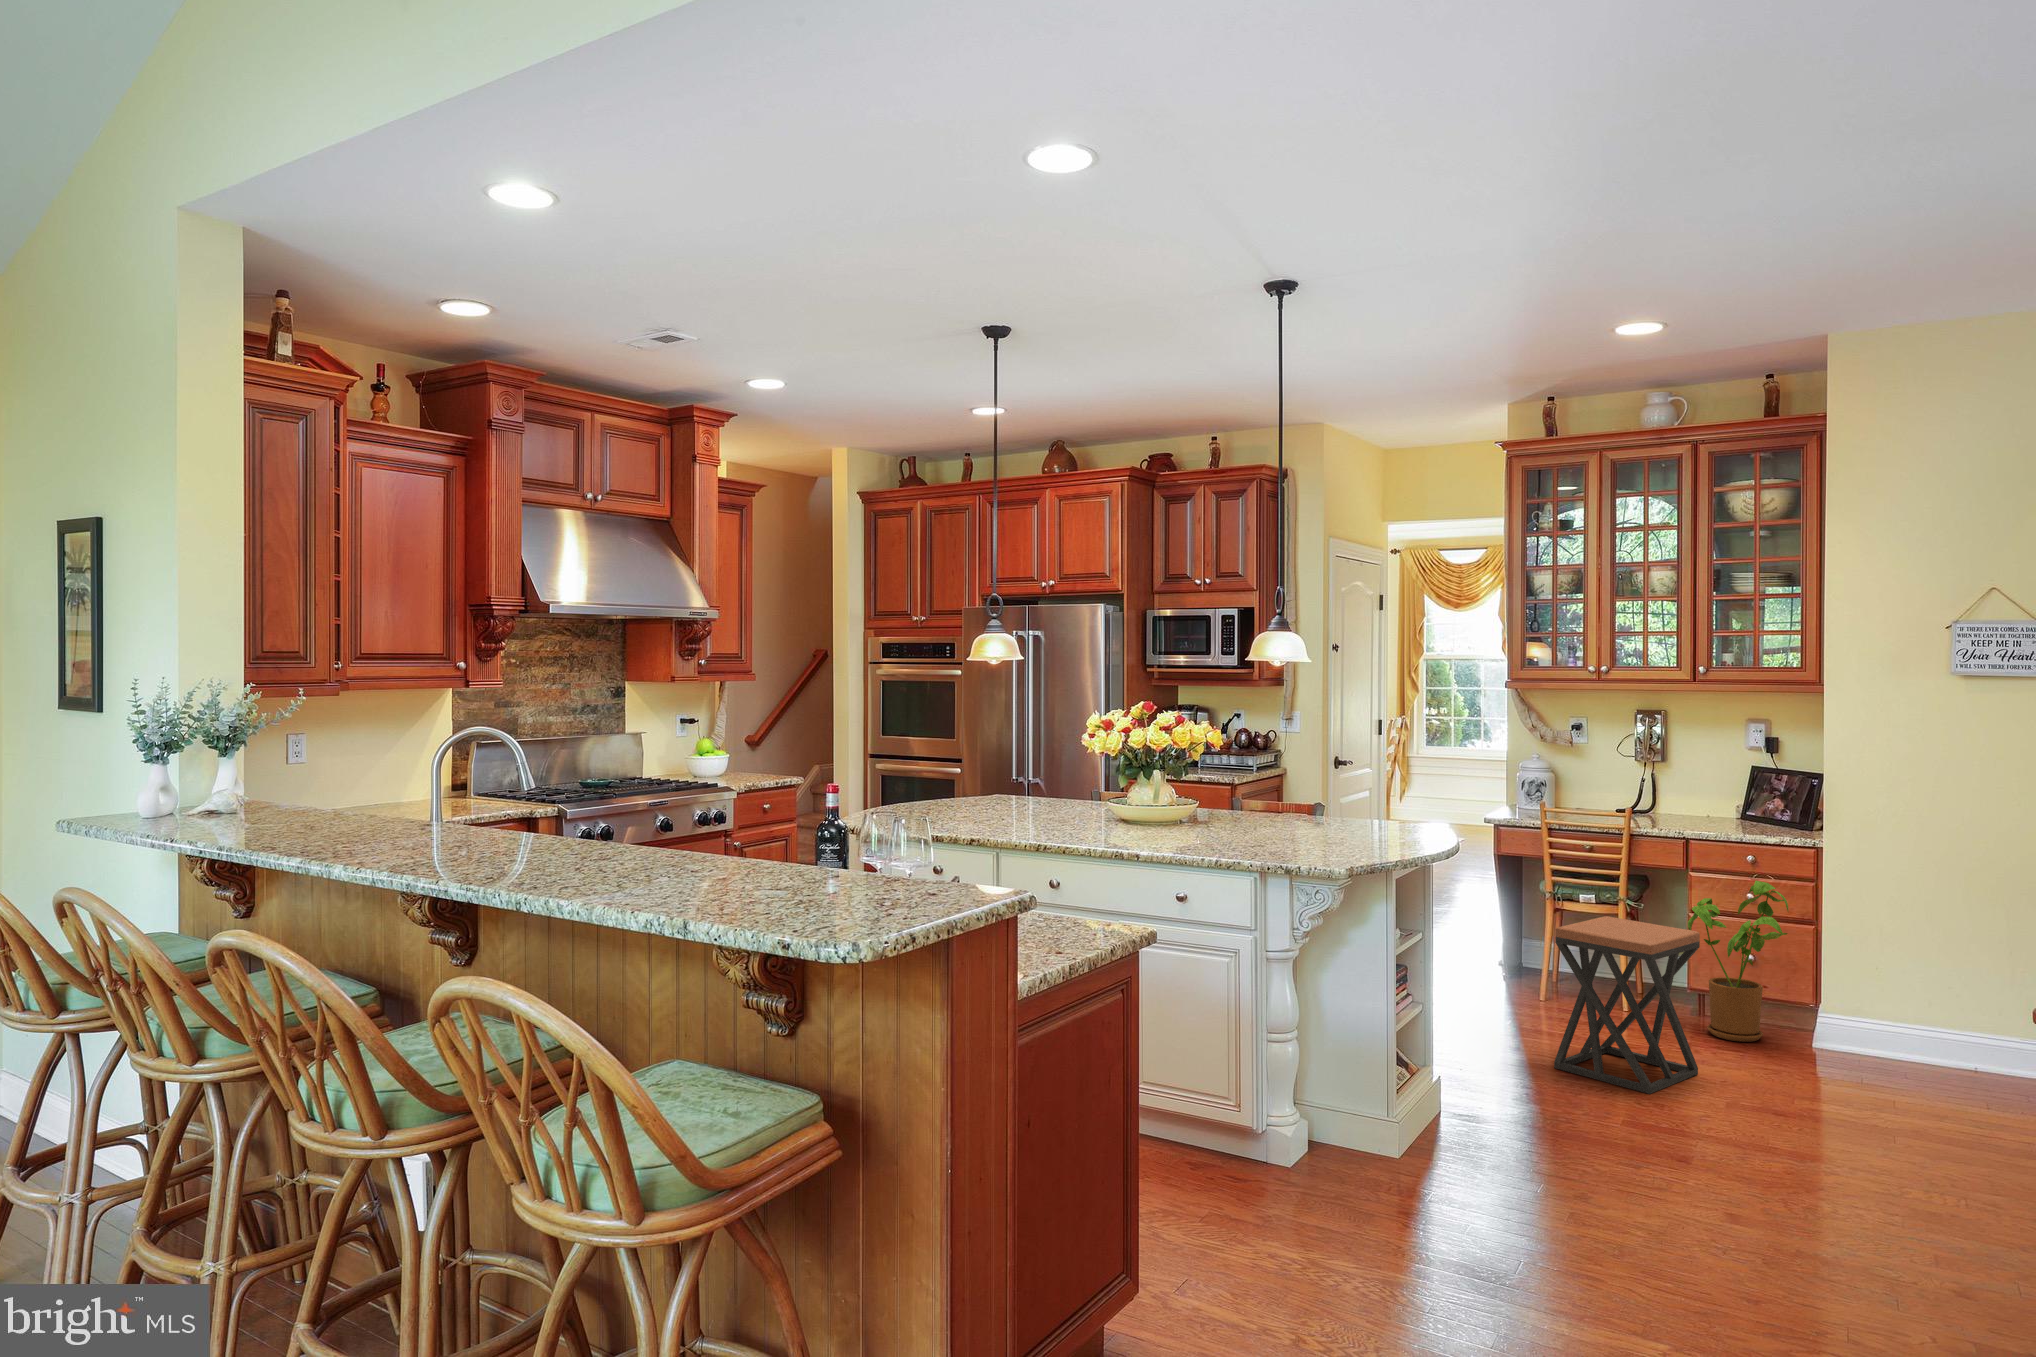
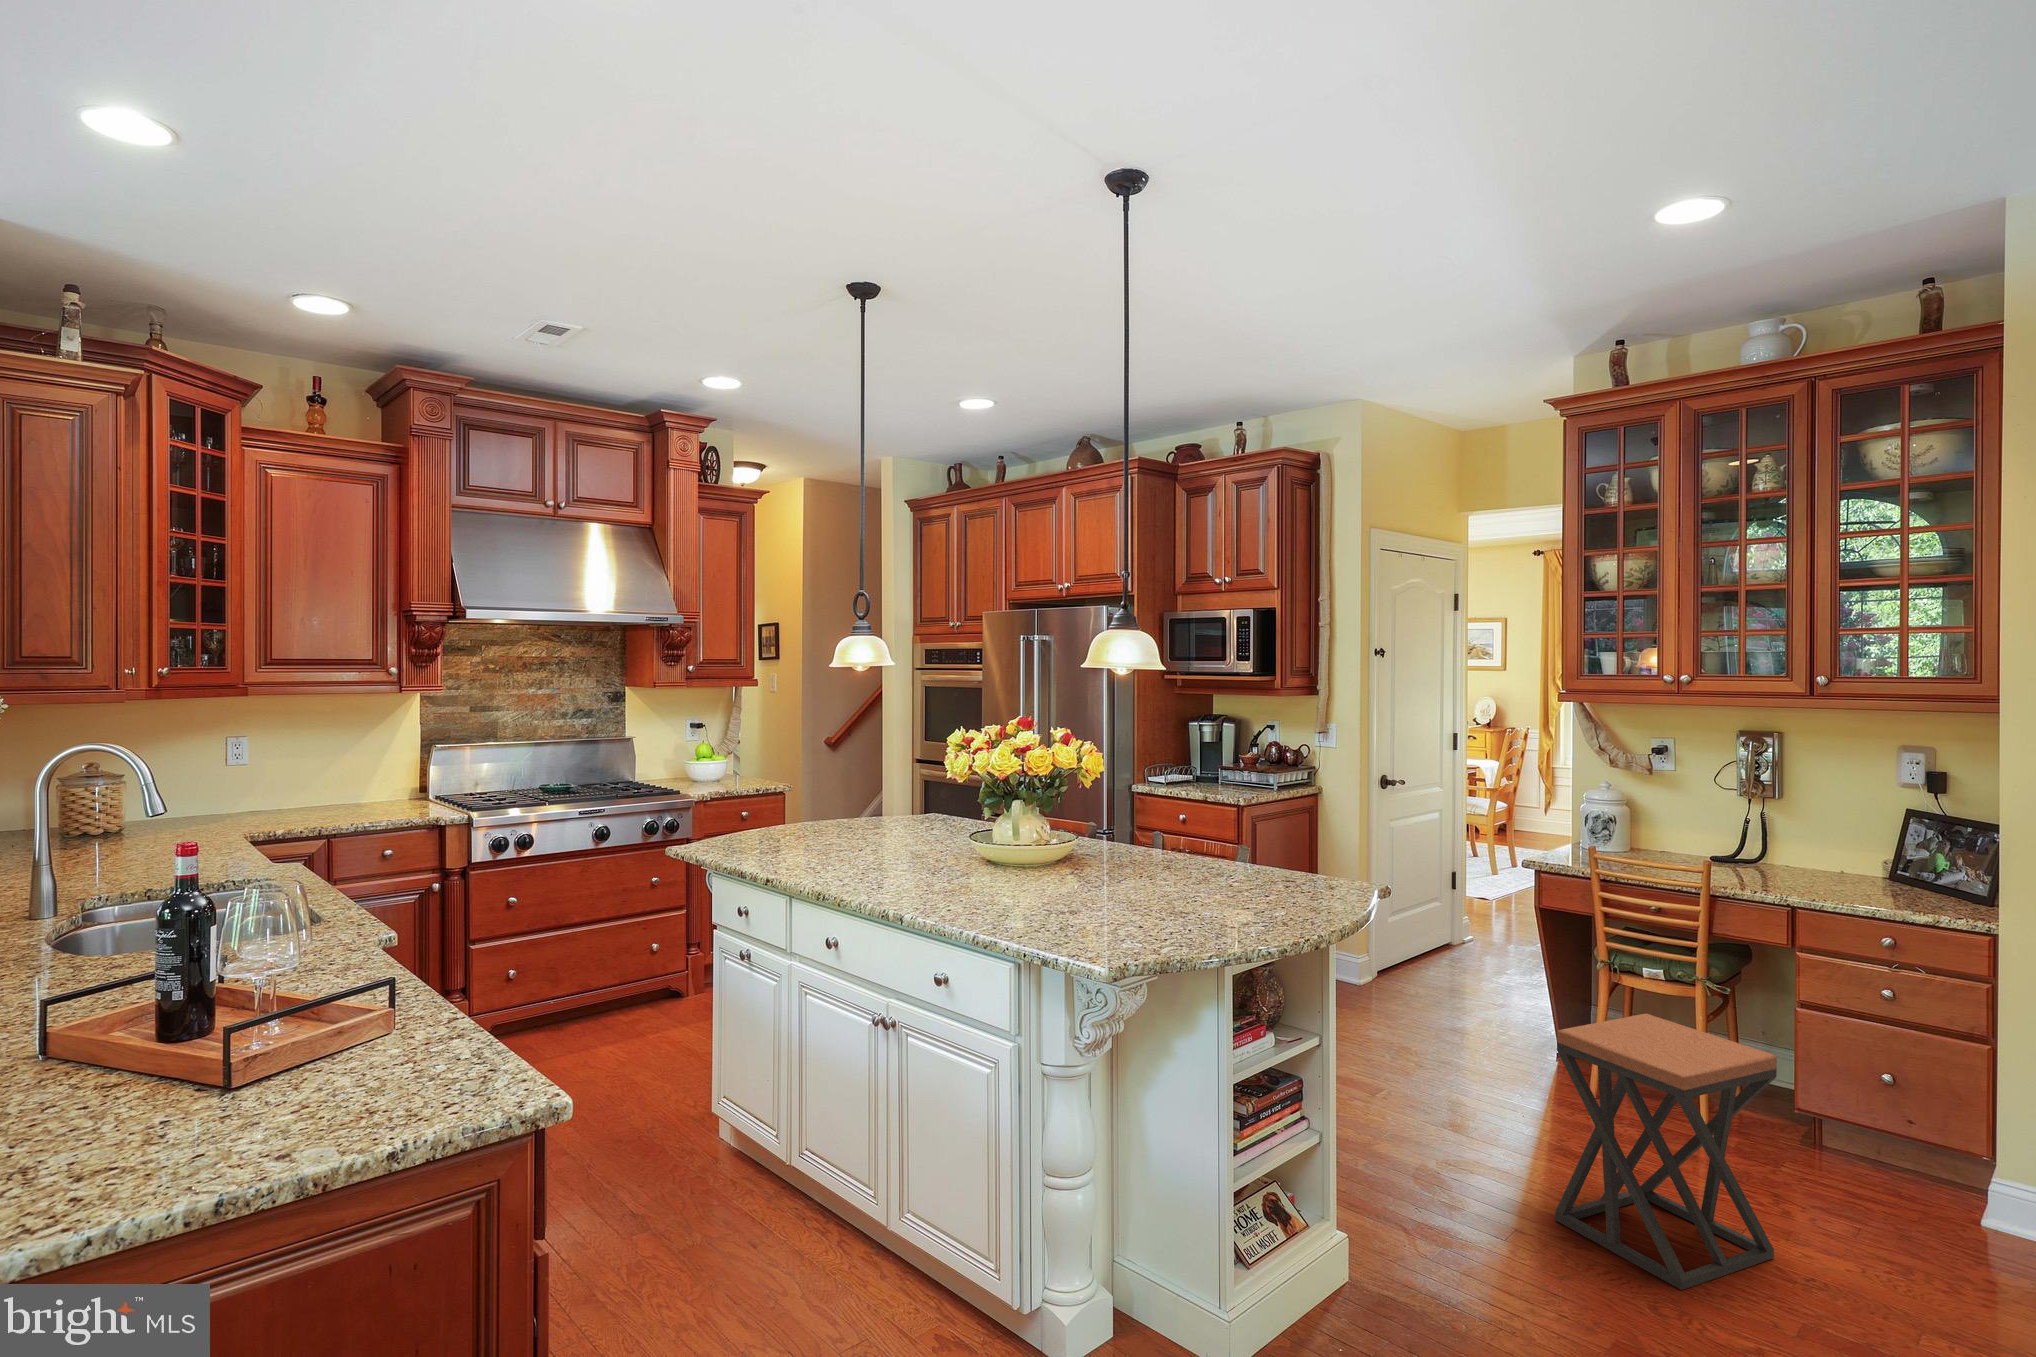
house plant: present [1688,881,1788,1042] -> none [1788,975,1942,1201]

